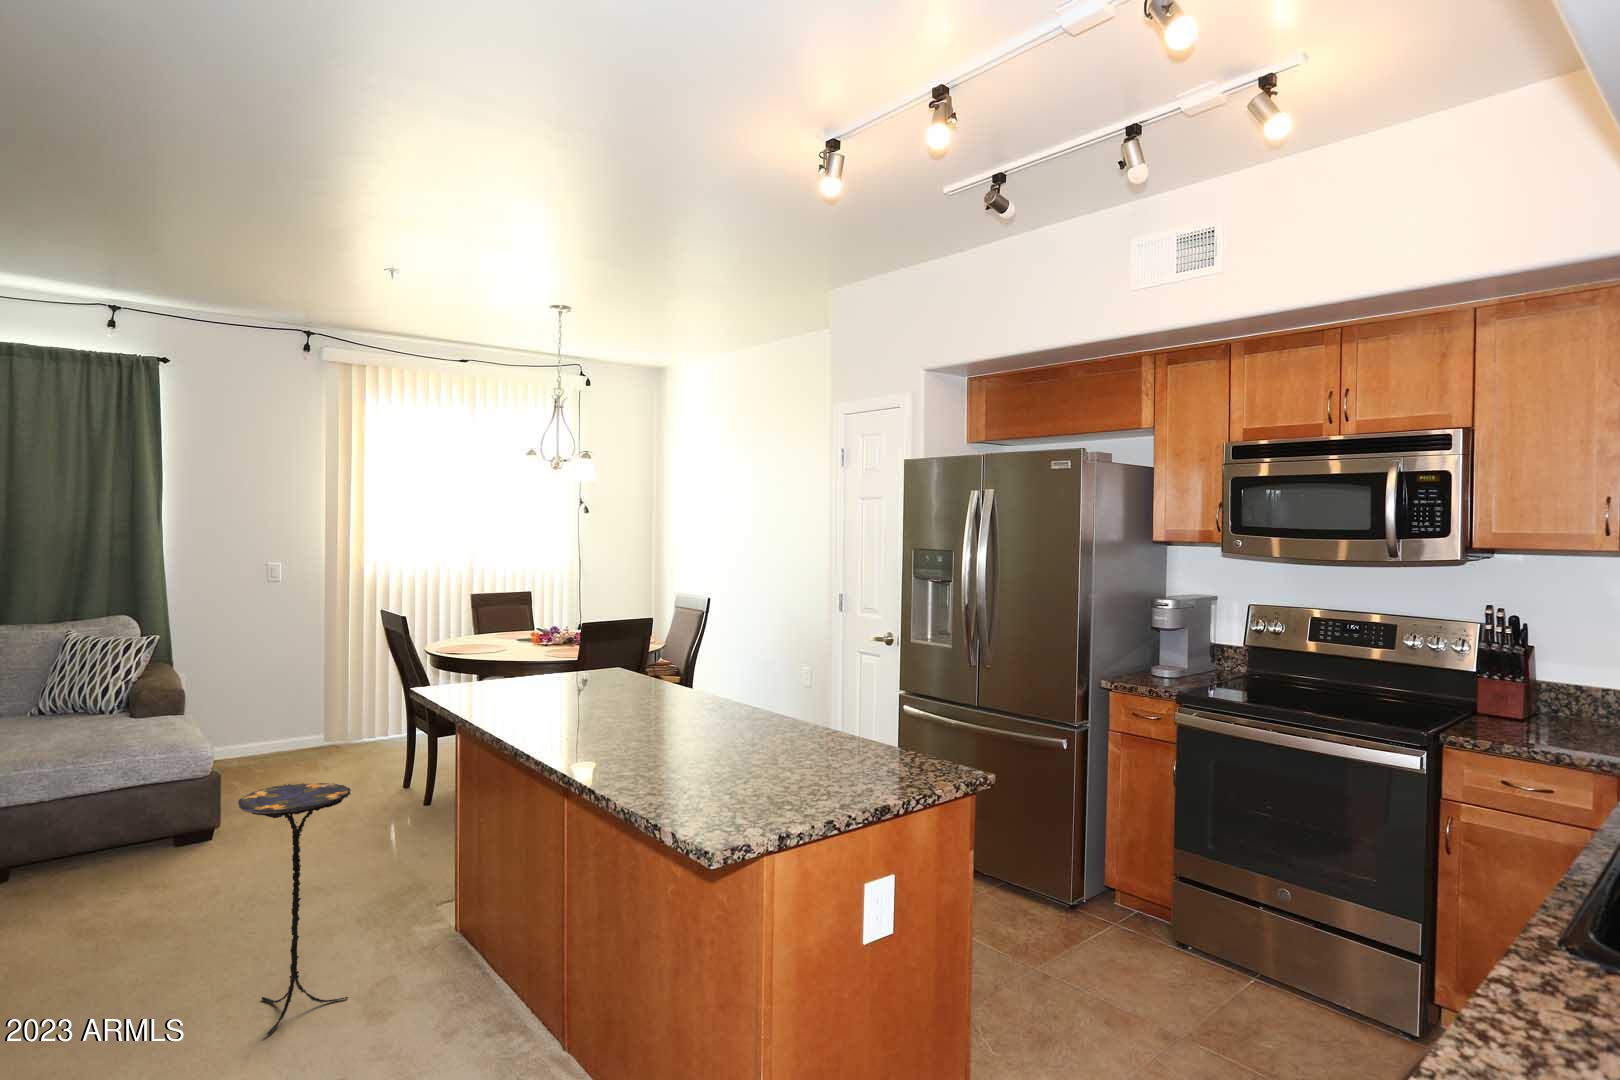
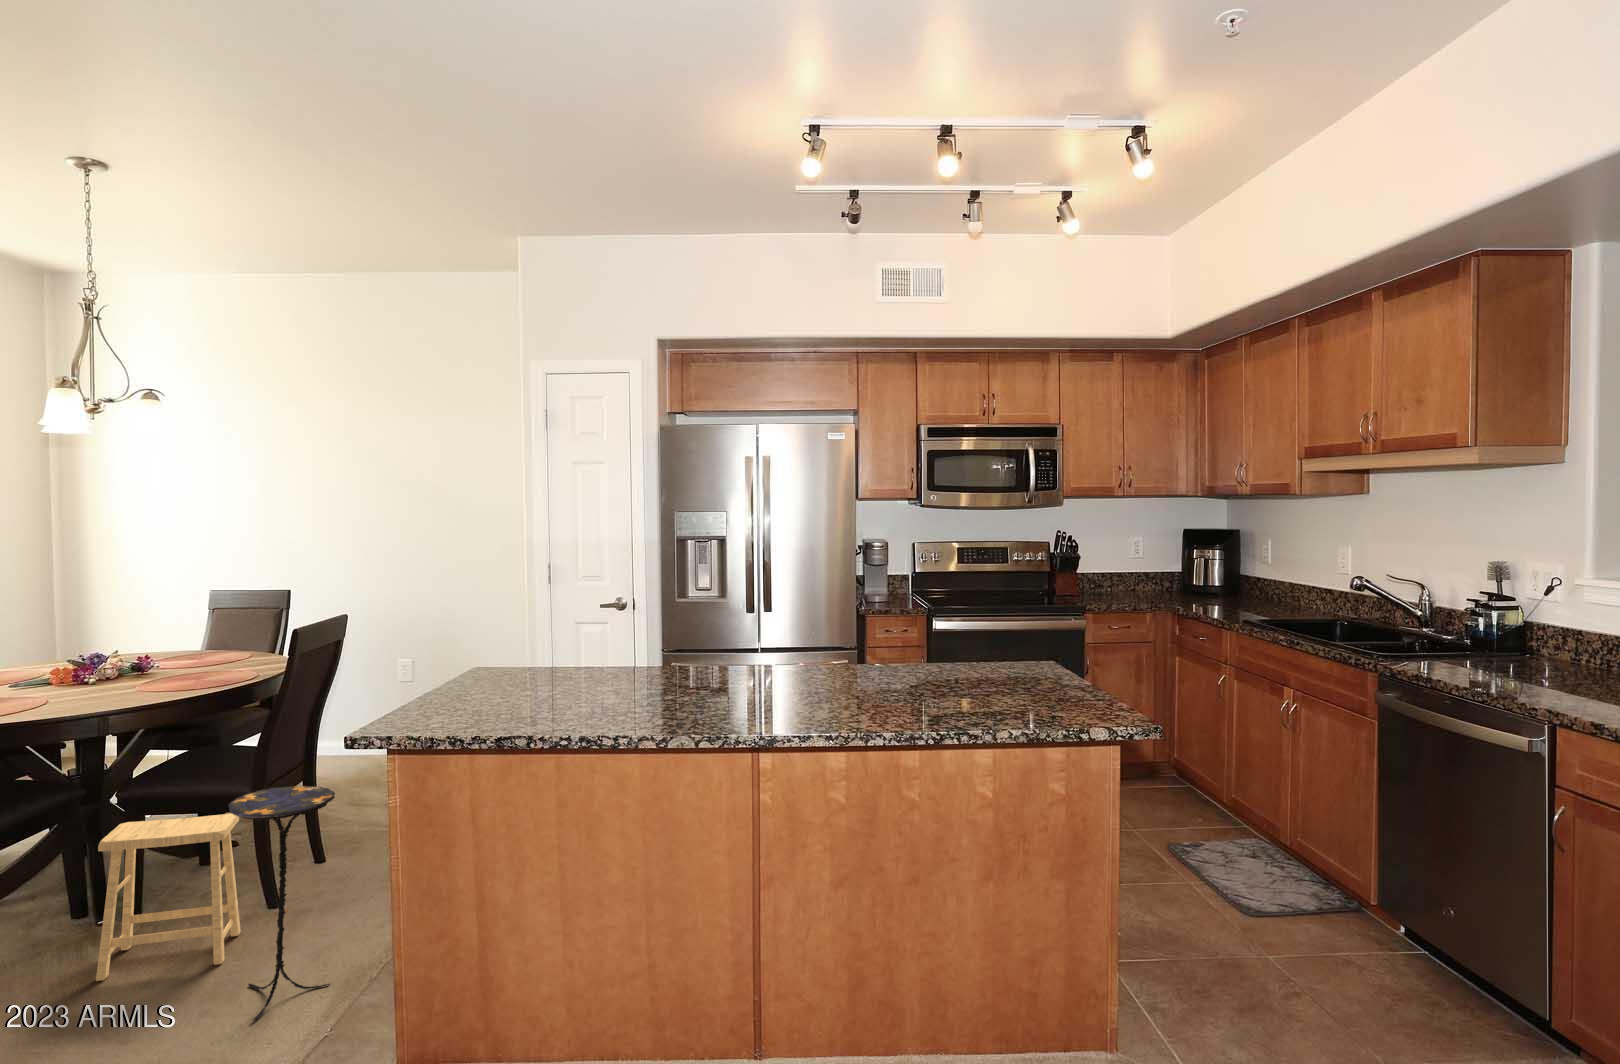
footstool: none [101,817,253,995] -> present [96,814,241,981]

